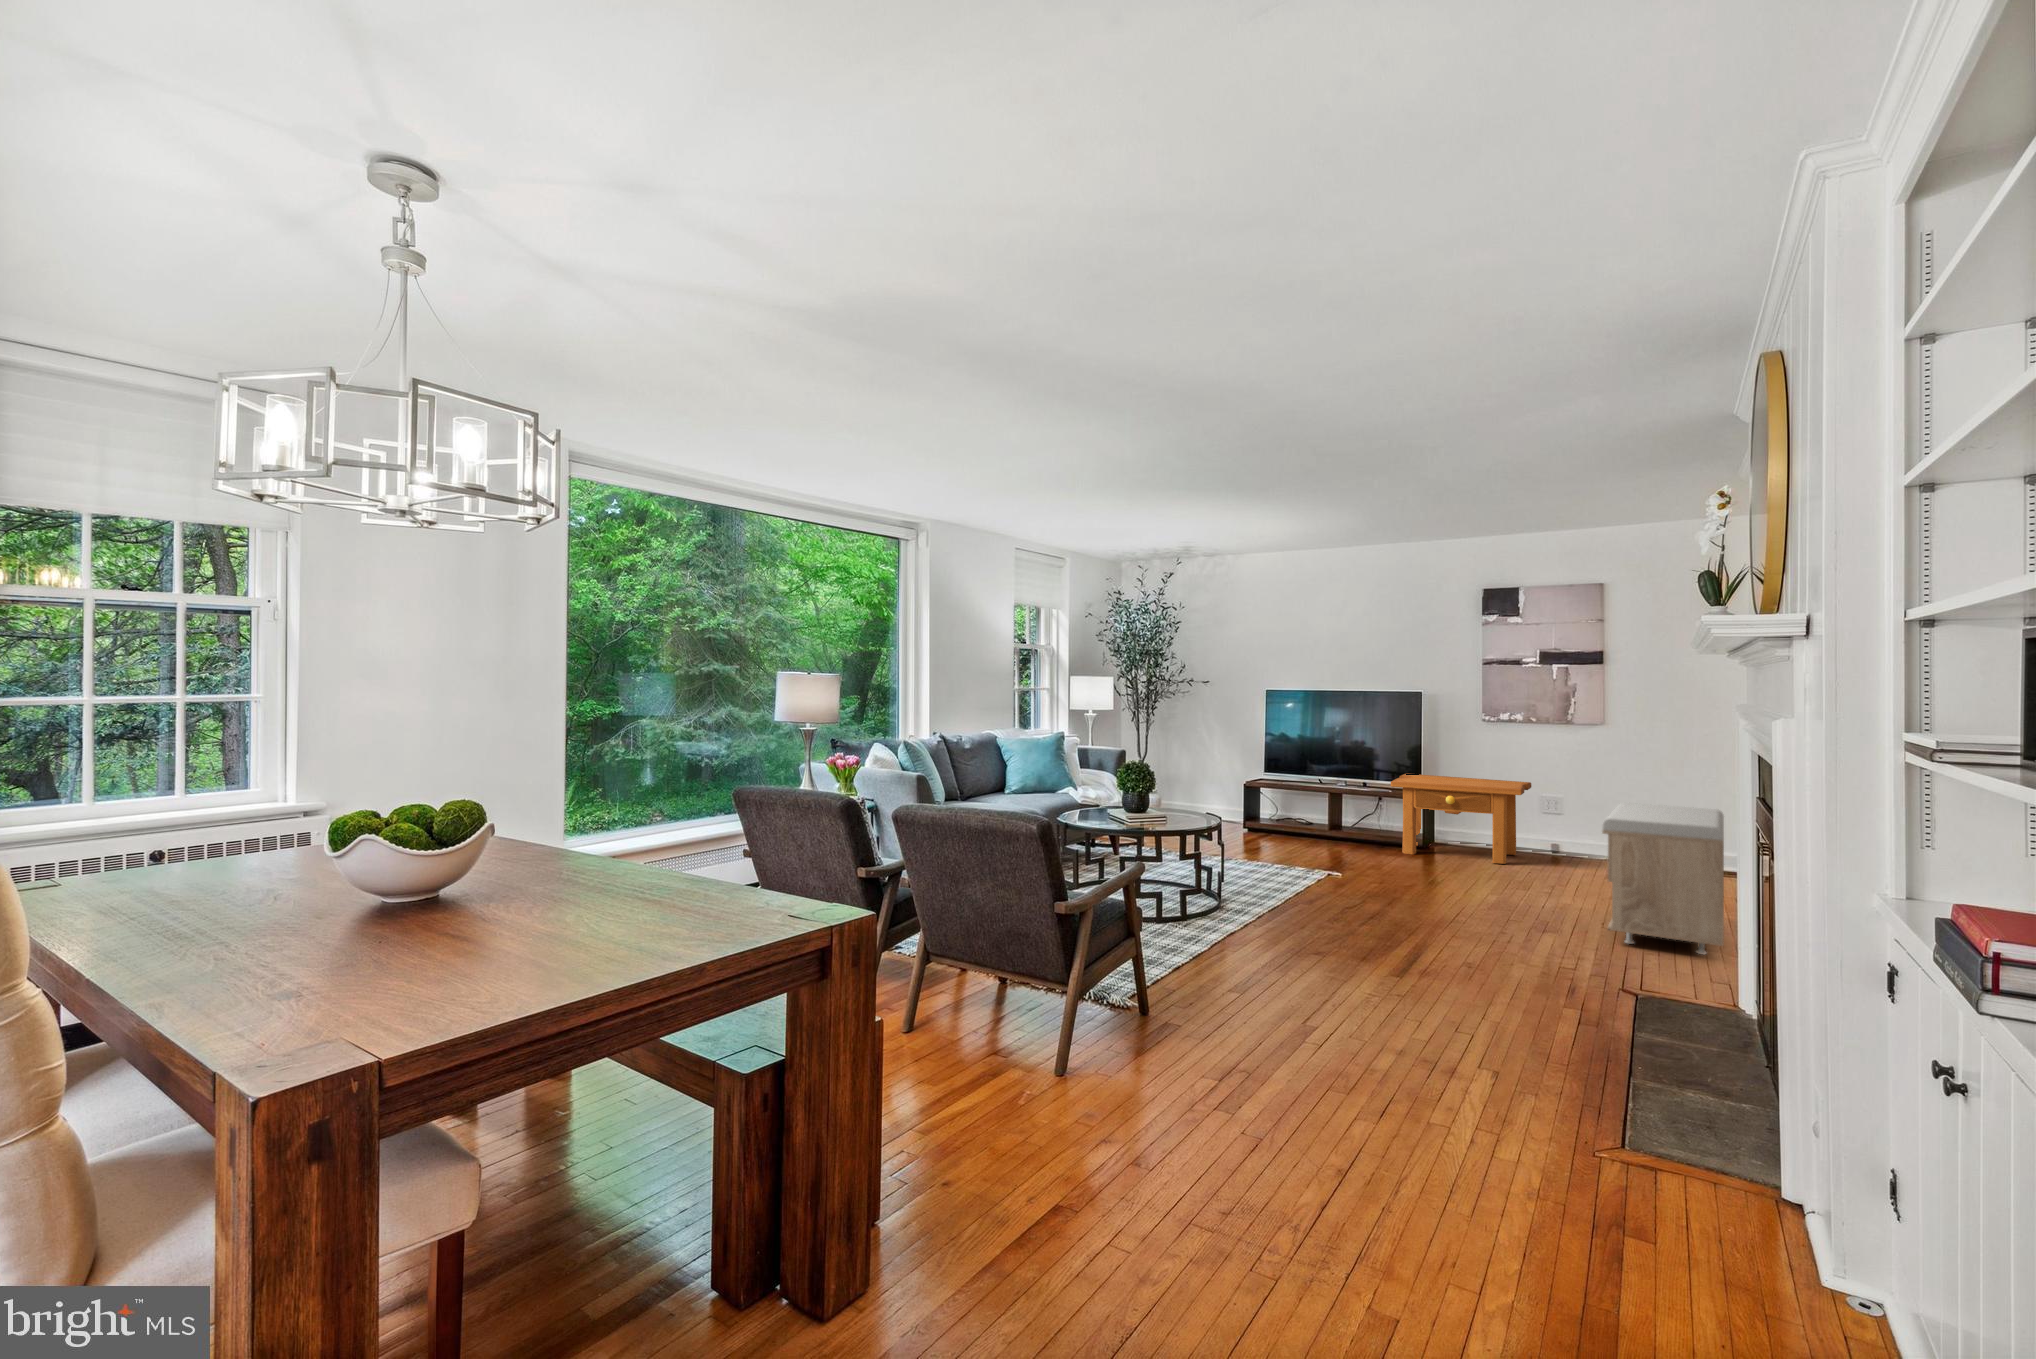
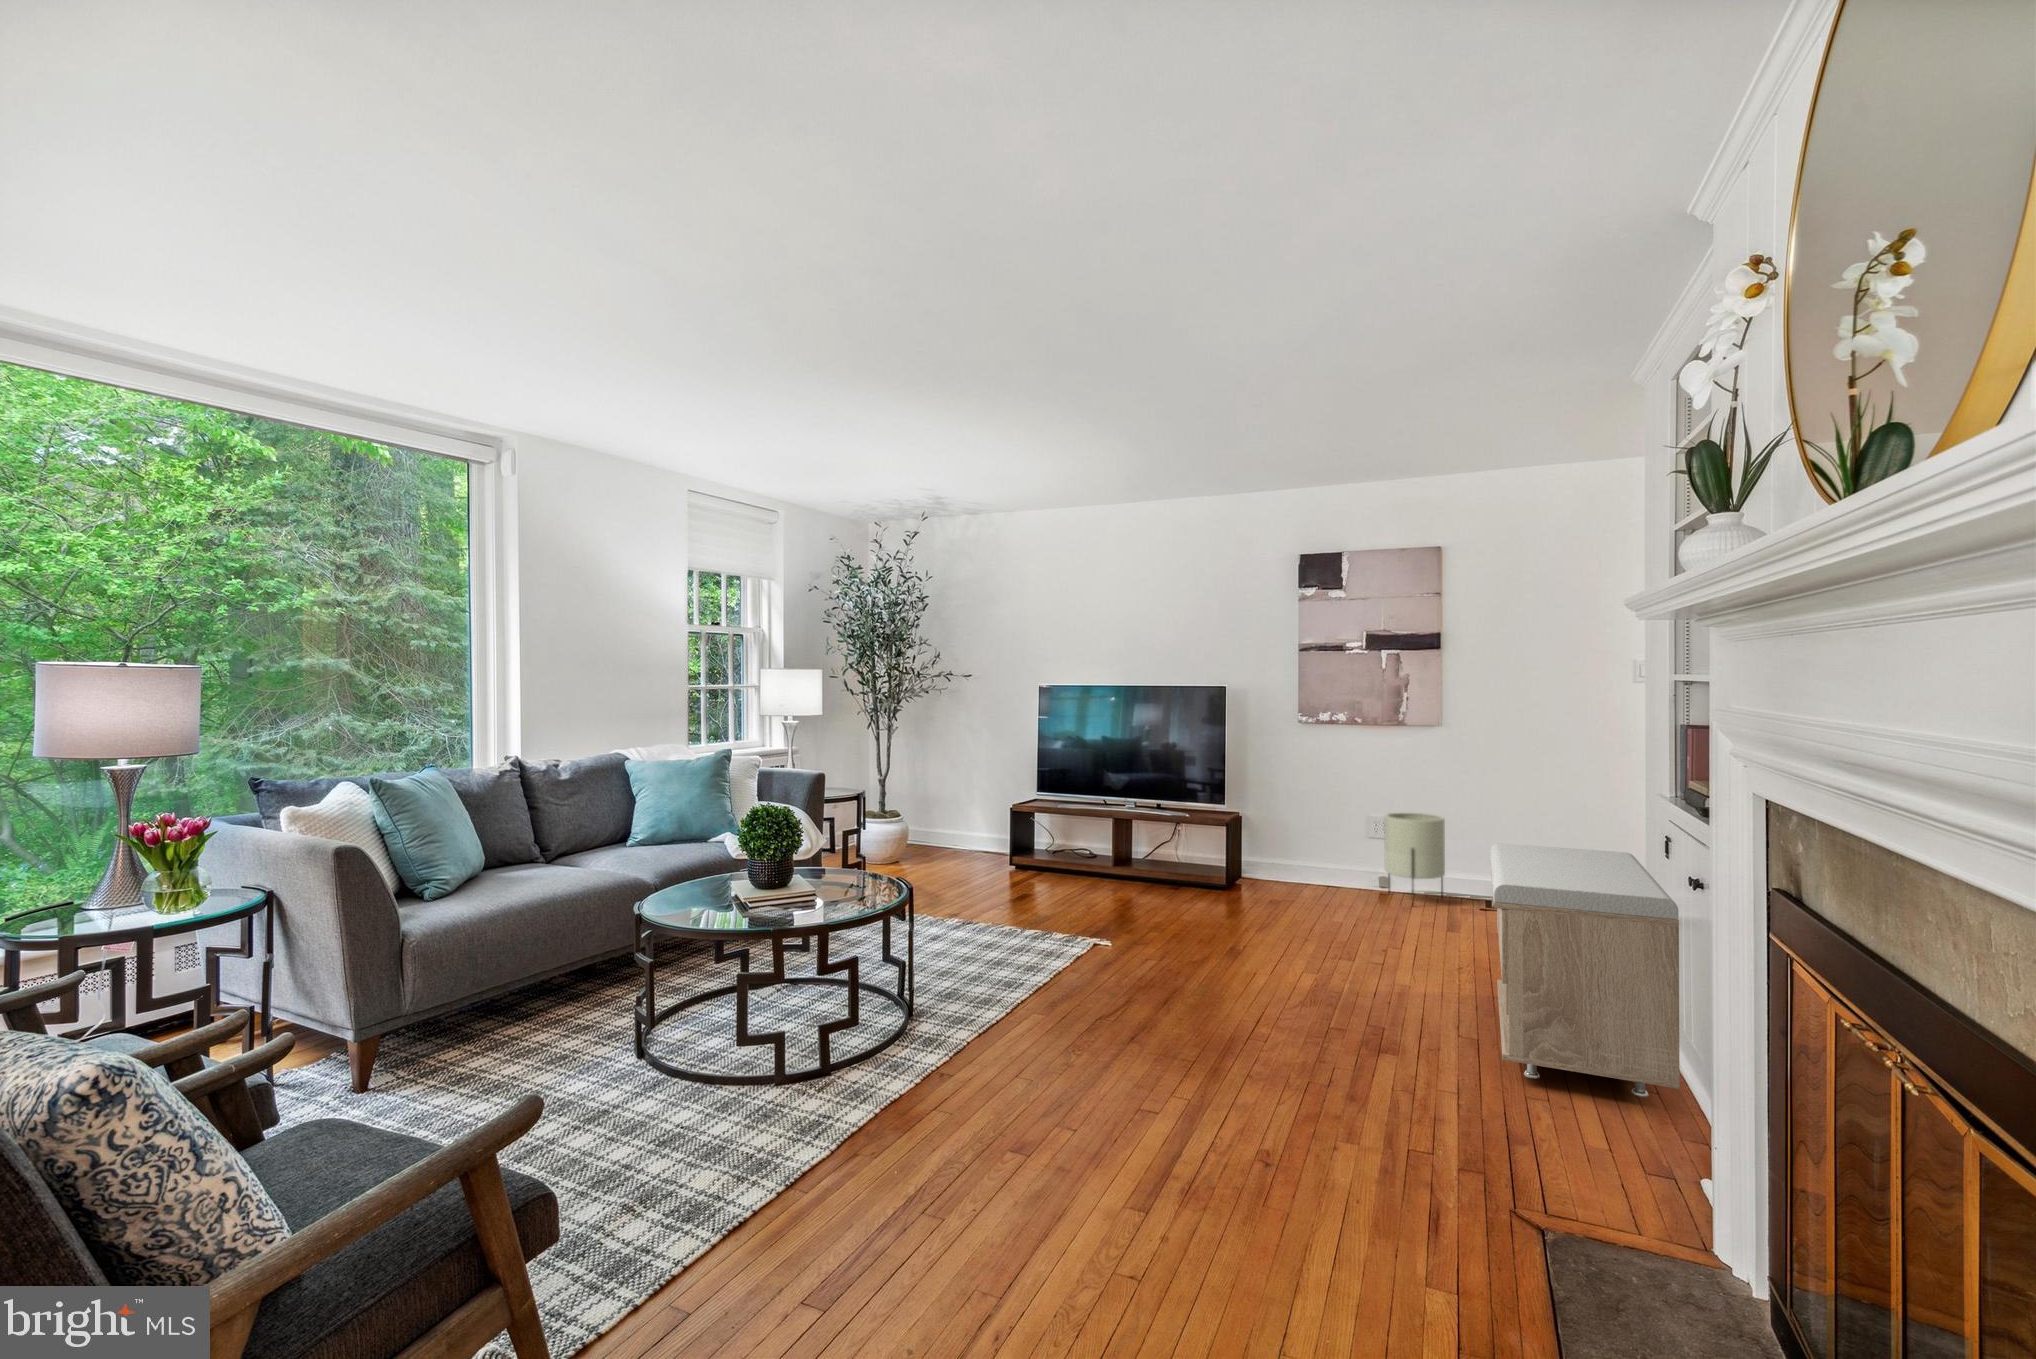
side table: present [1391,774,1531,864] -> none [1187,791,1358,912]
planter: none [1554,793,1604,864] -> present [1384,813,1445,904]

